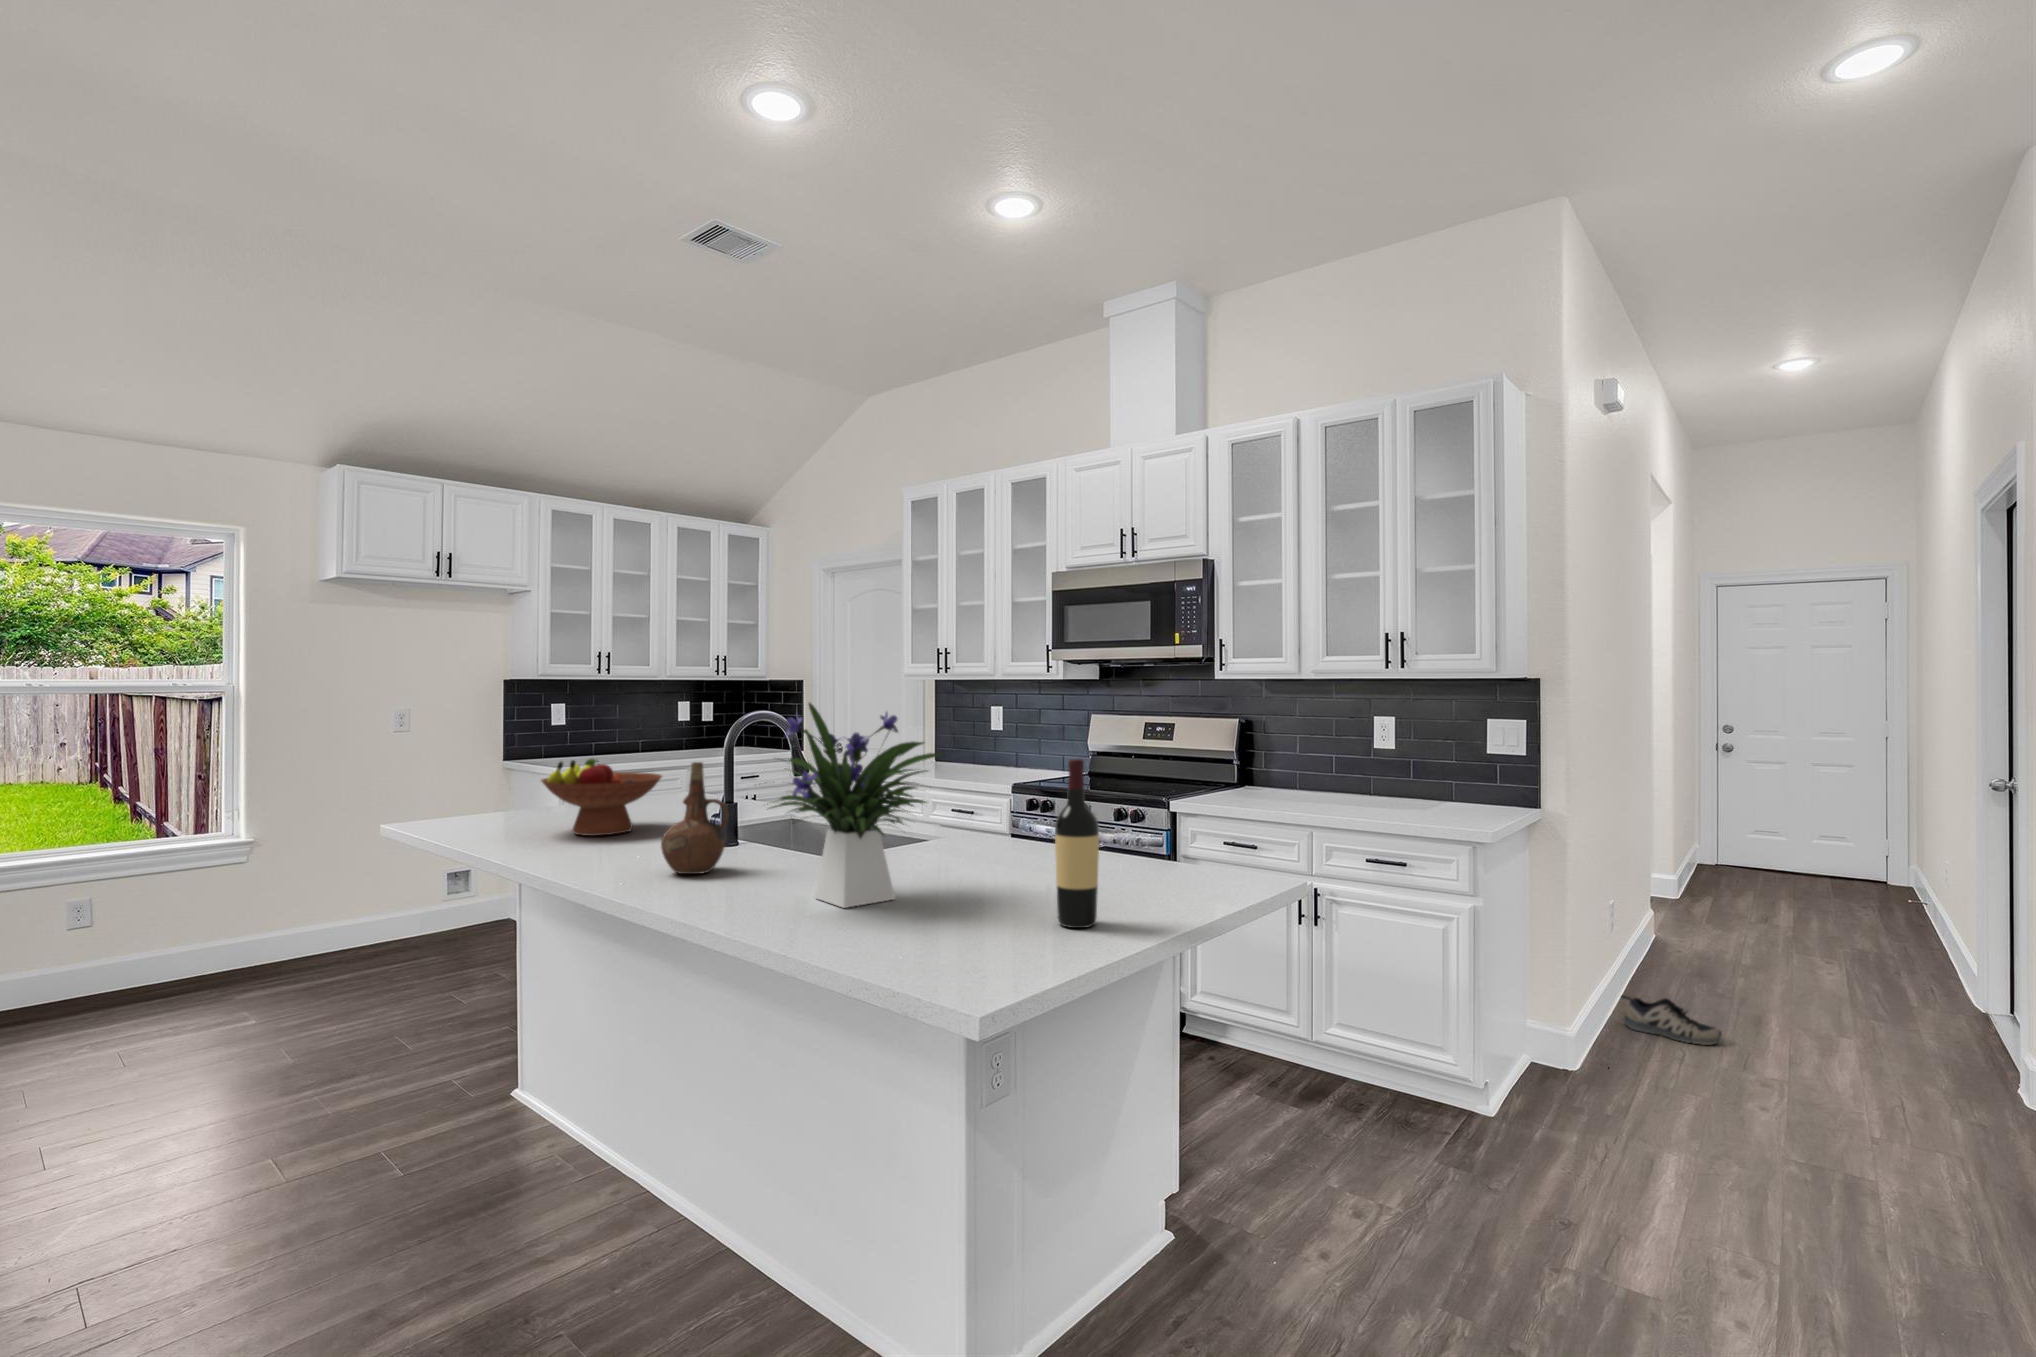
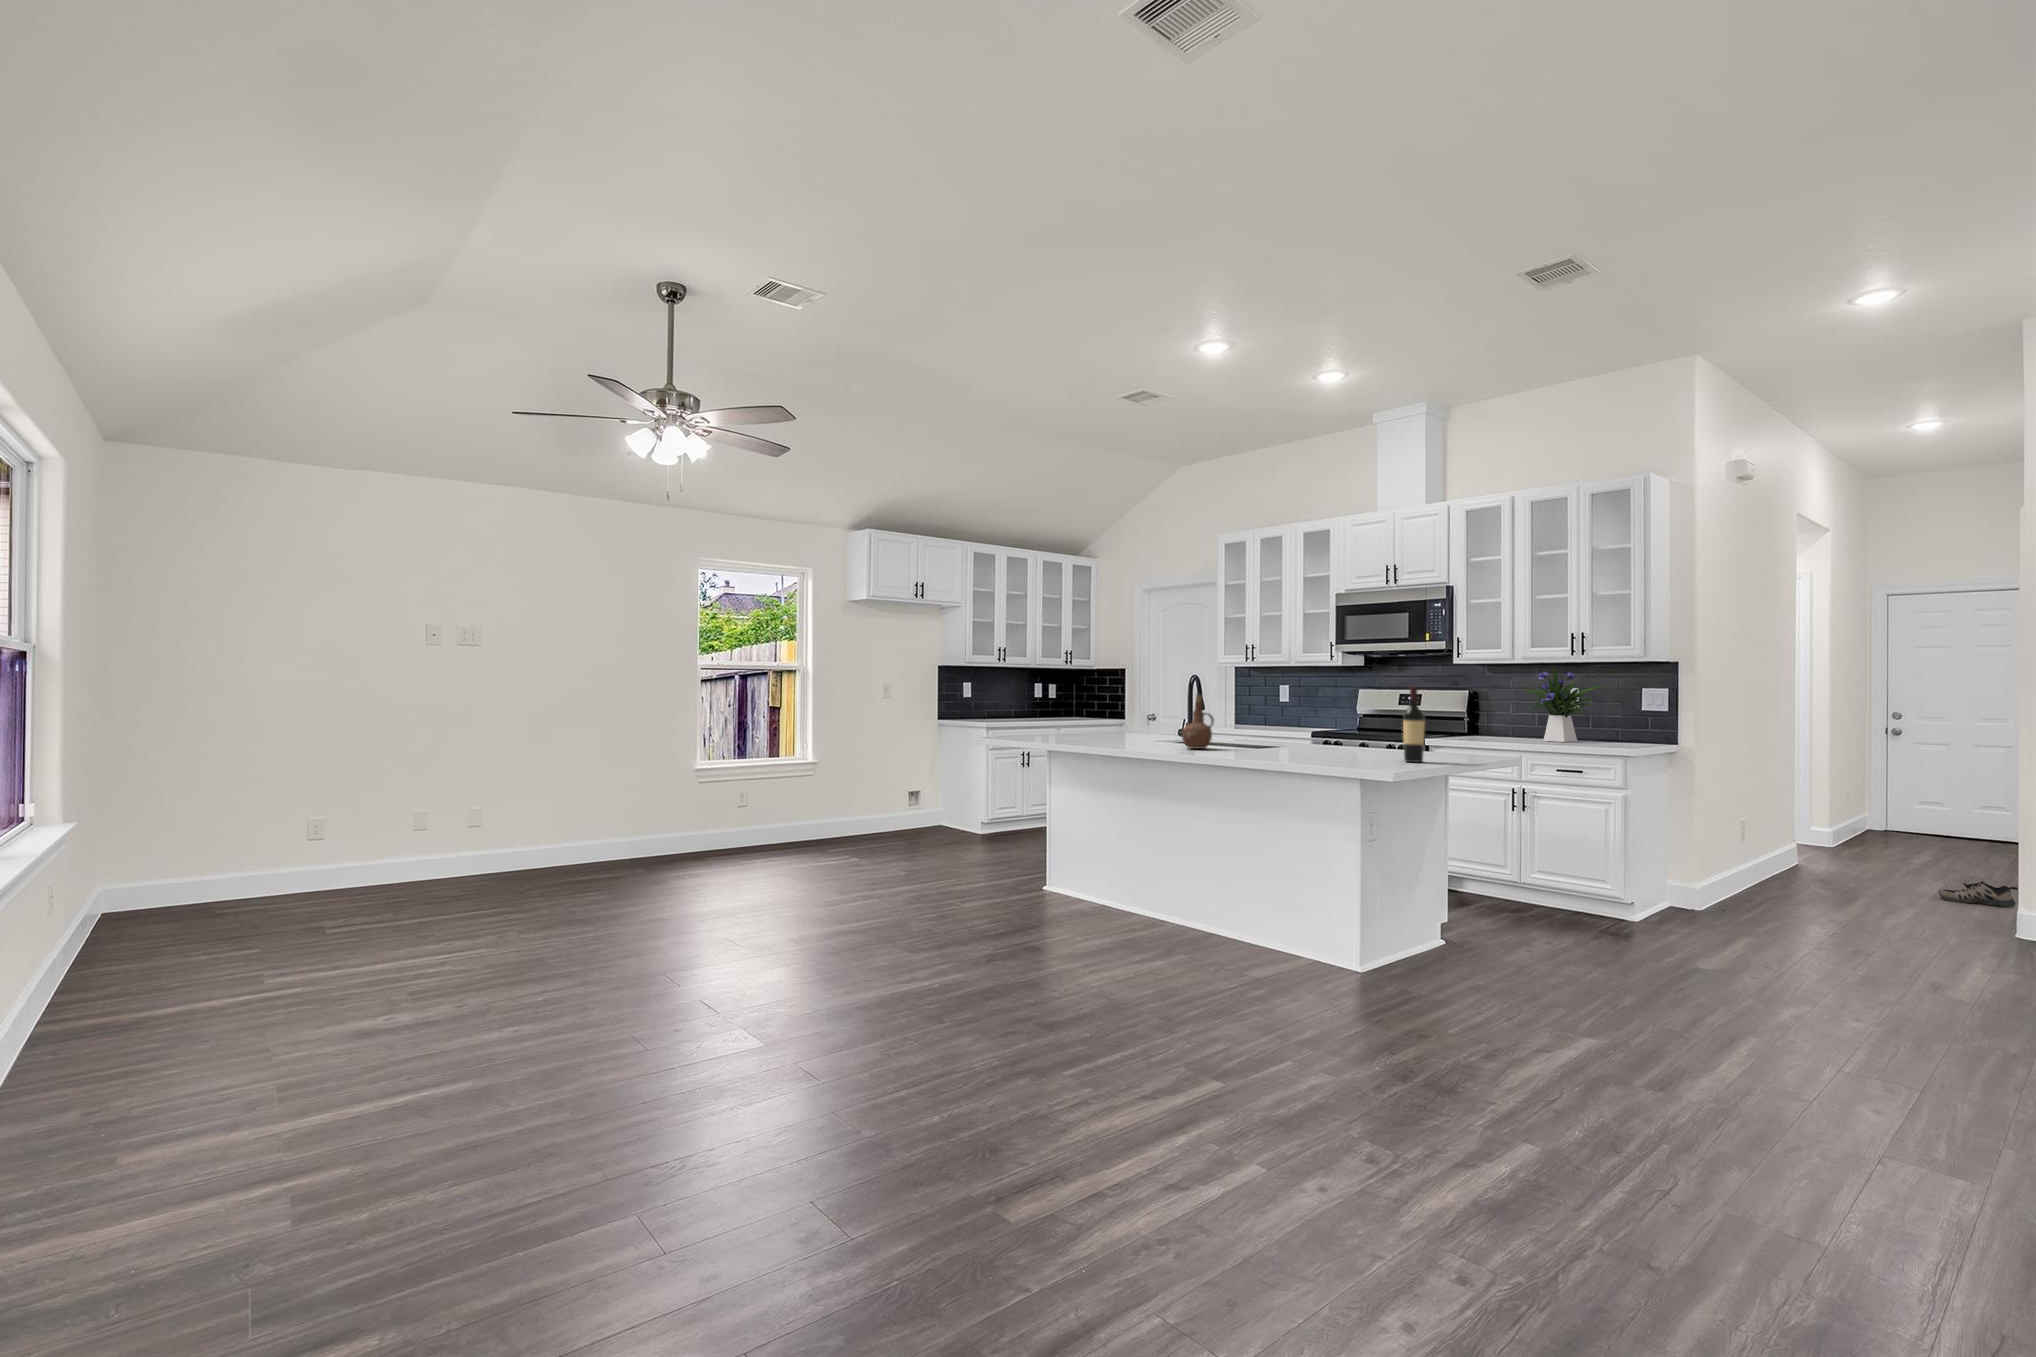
flower arrangement: present [759,703,944,908] -> present [1524,667,1606,742]
fruit bowl: present [541,759,662,836] -> none [1082,698,1144,739]
shoe: present [1621,995,1722,1045] -> present [1939,881,2018,907]

